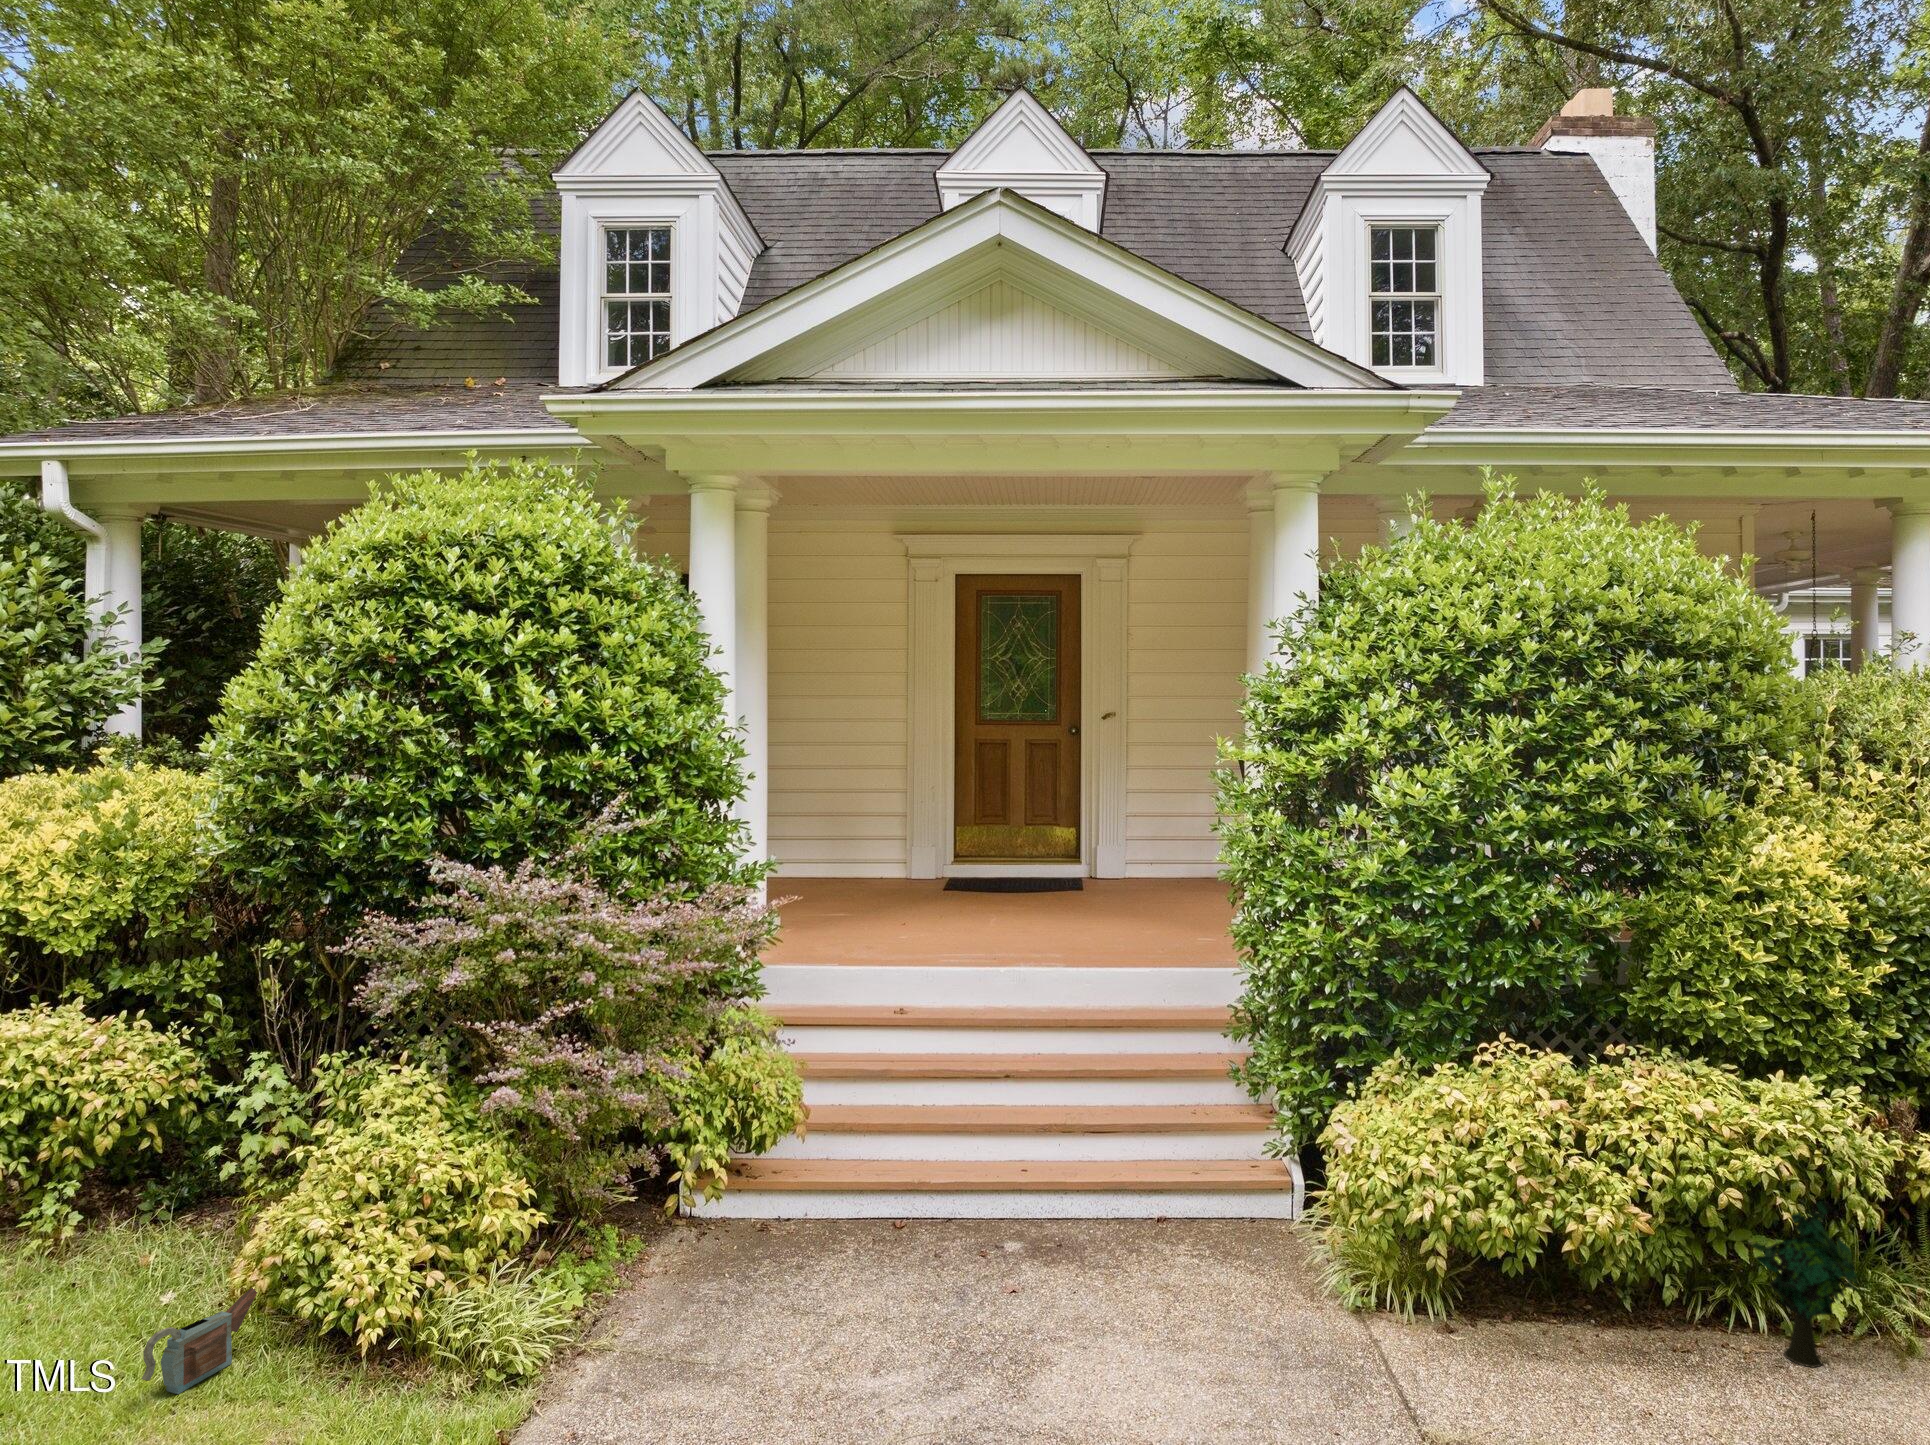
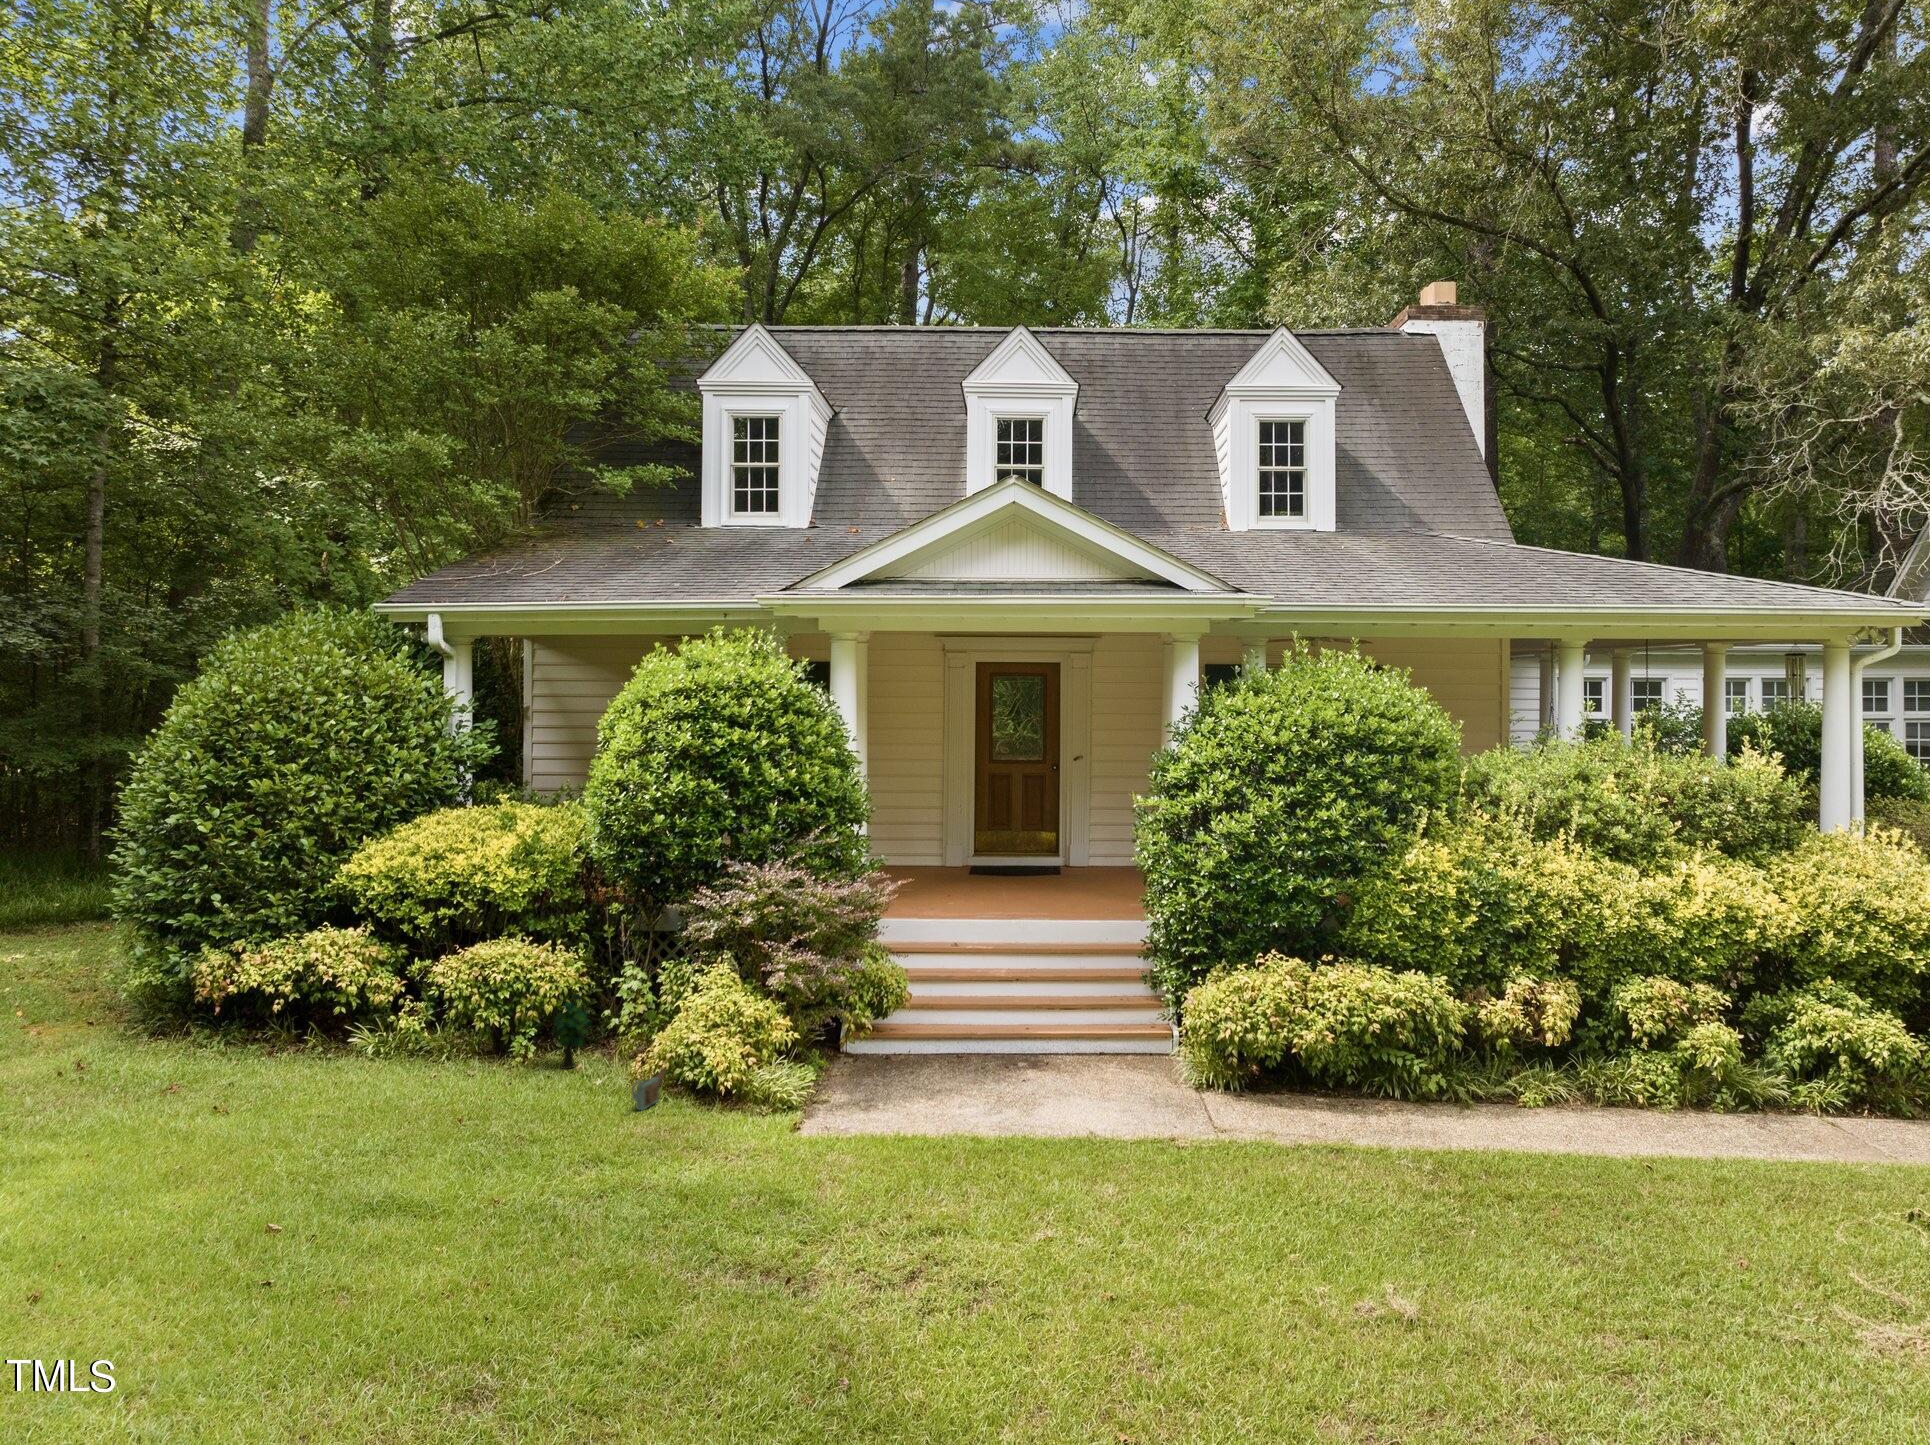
decorative plant: present [1752,1201,1858,1367] -> present [551,994,593,1069]

